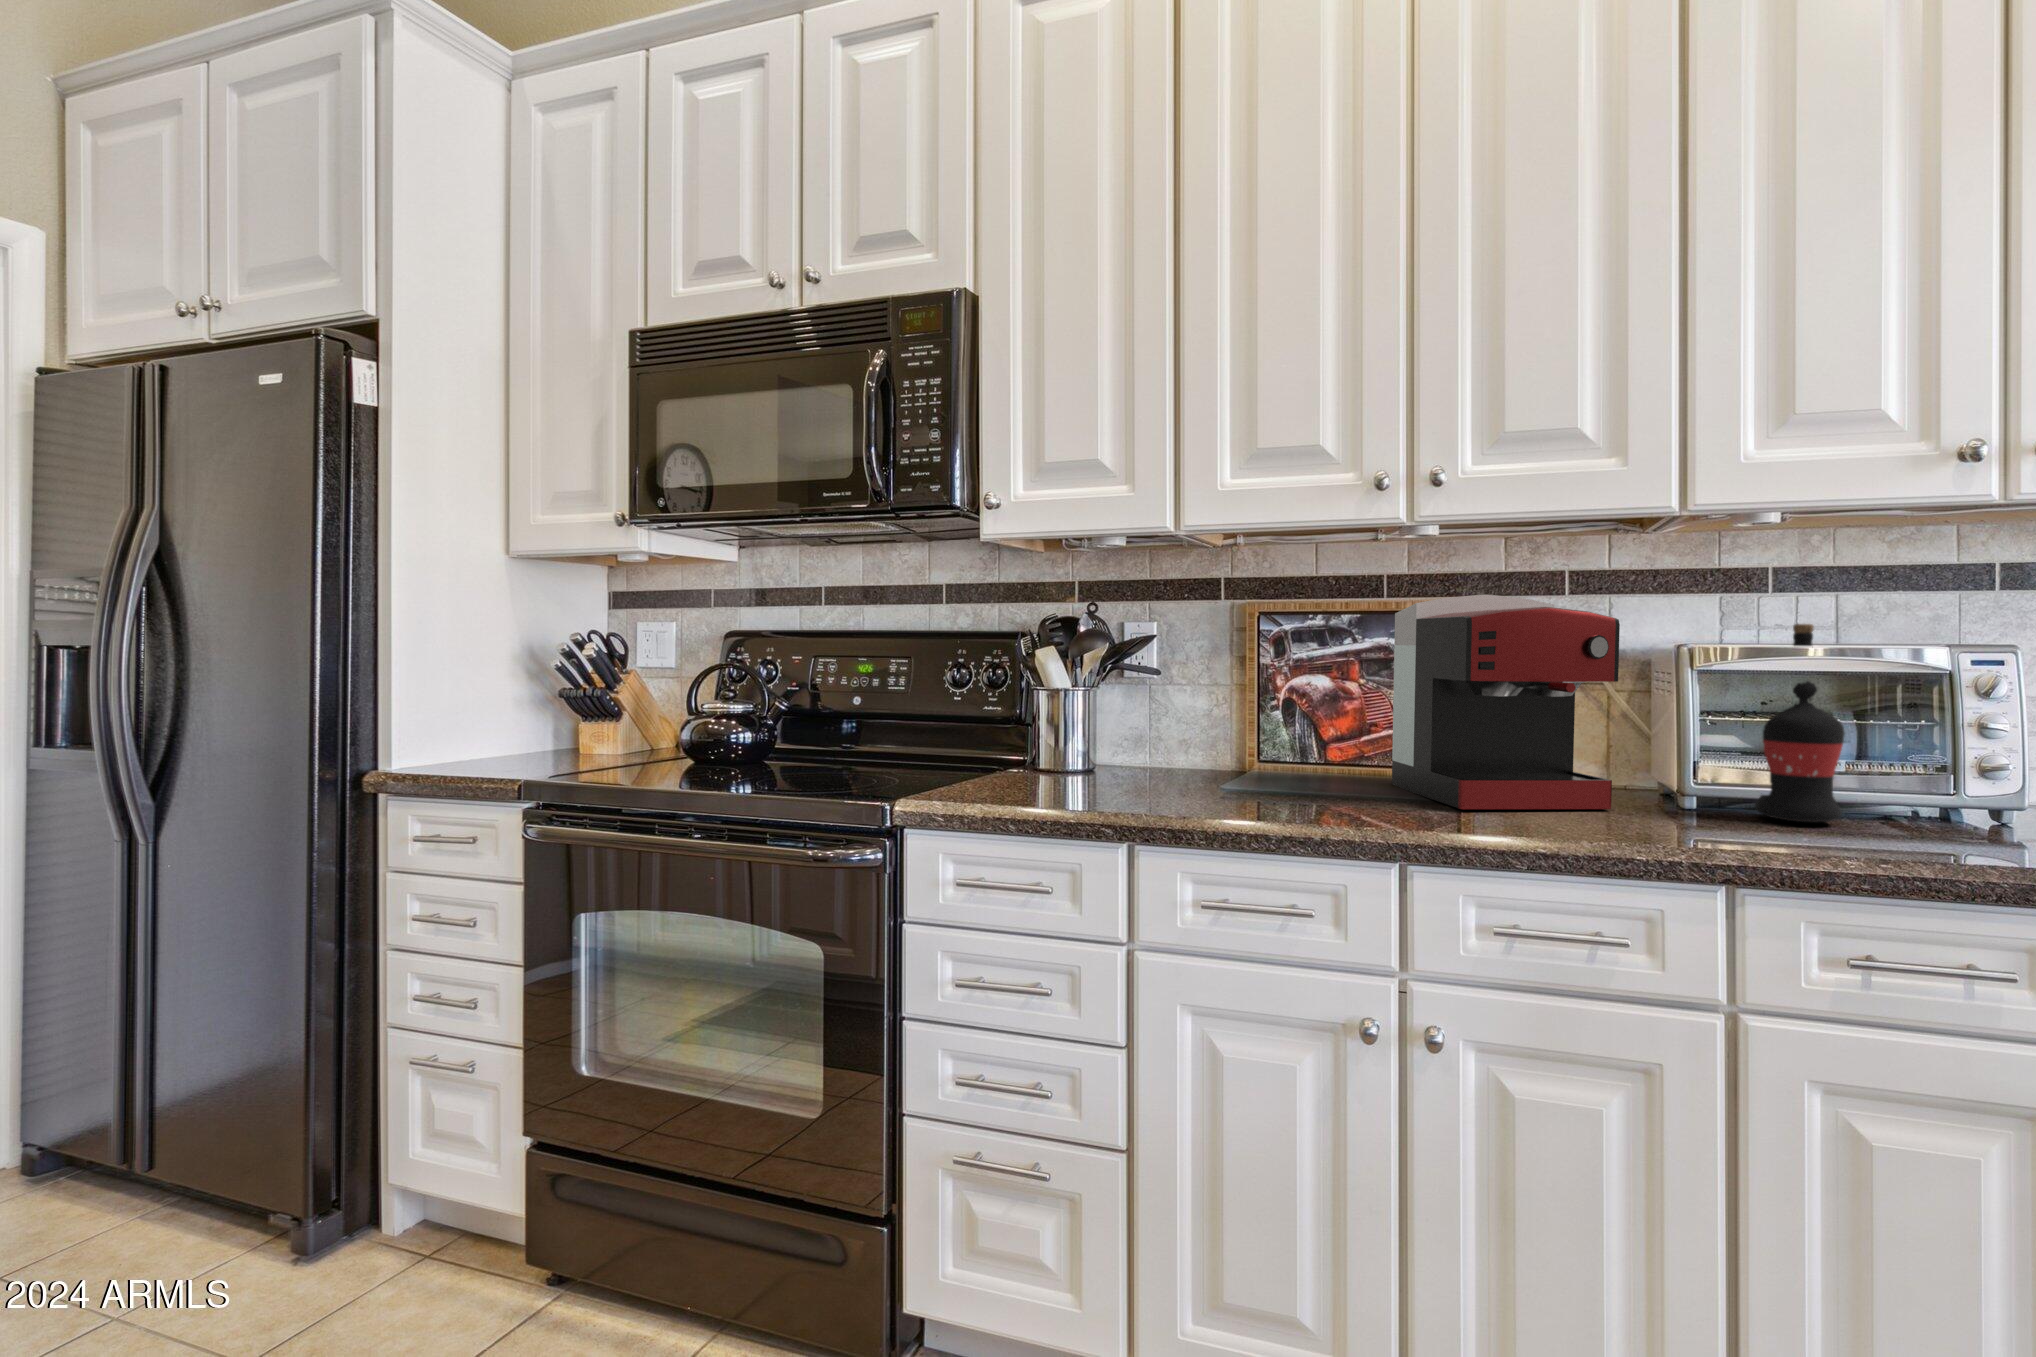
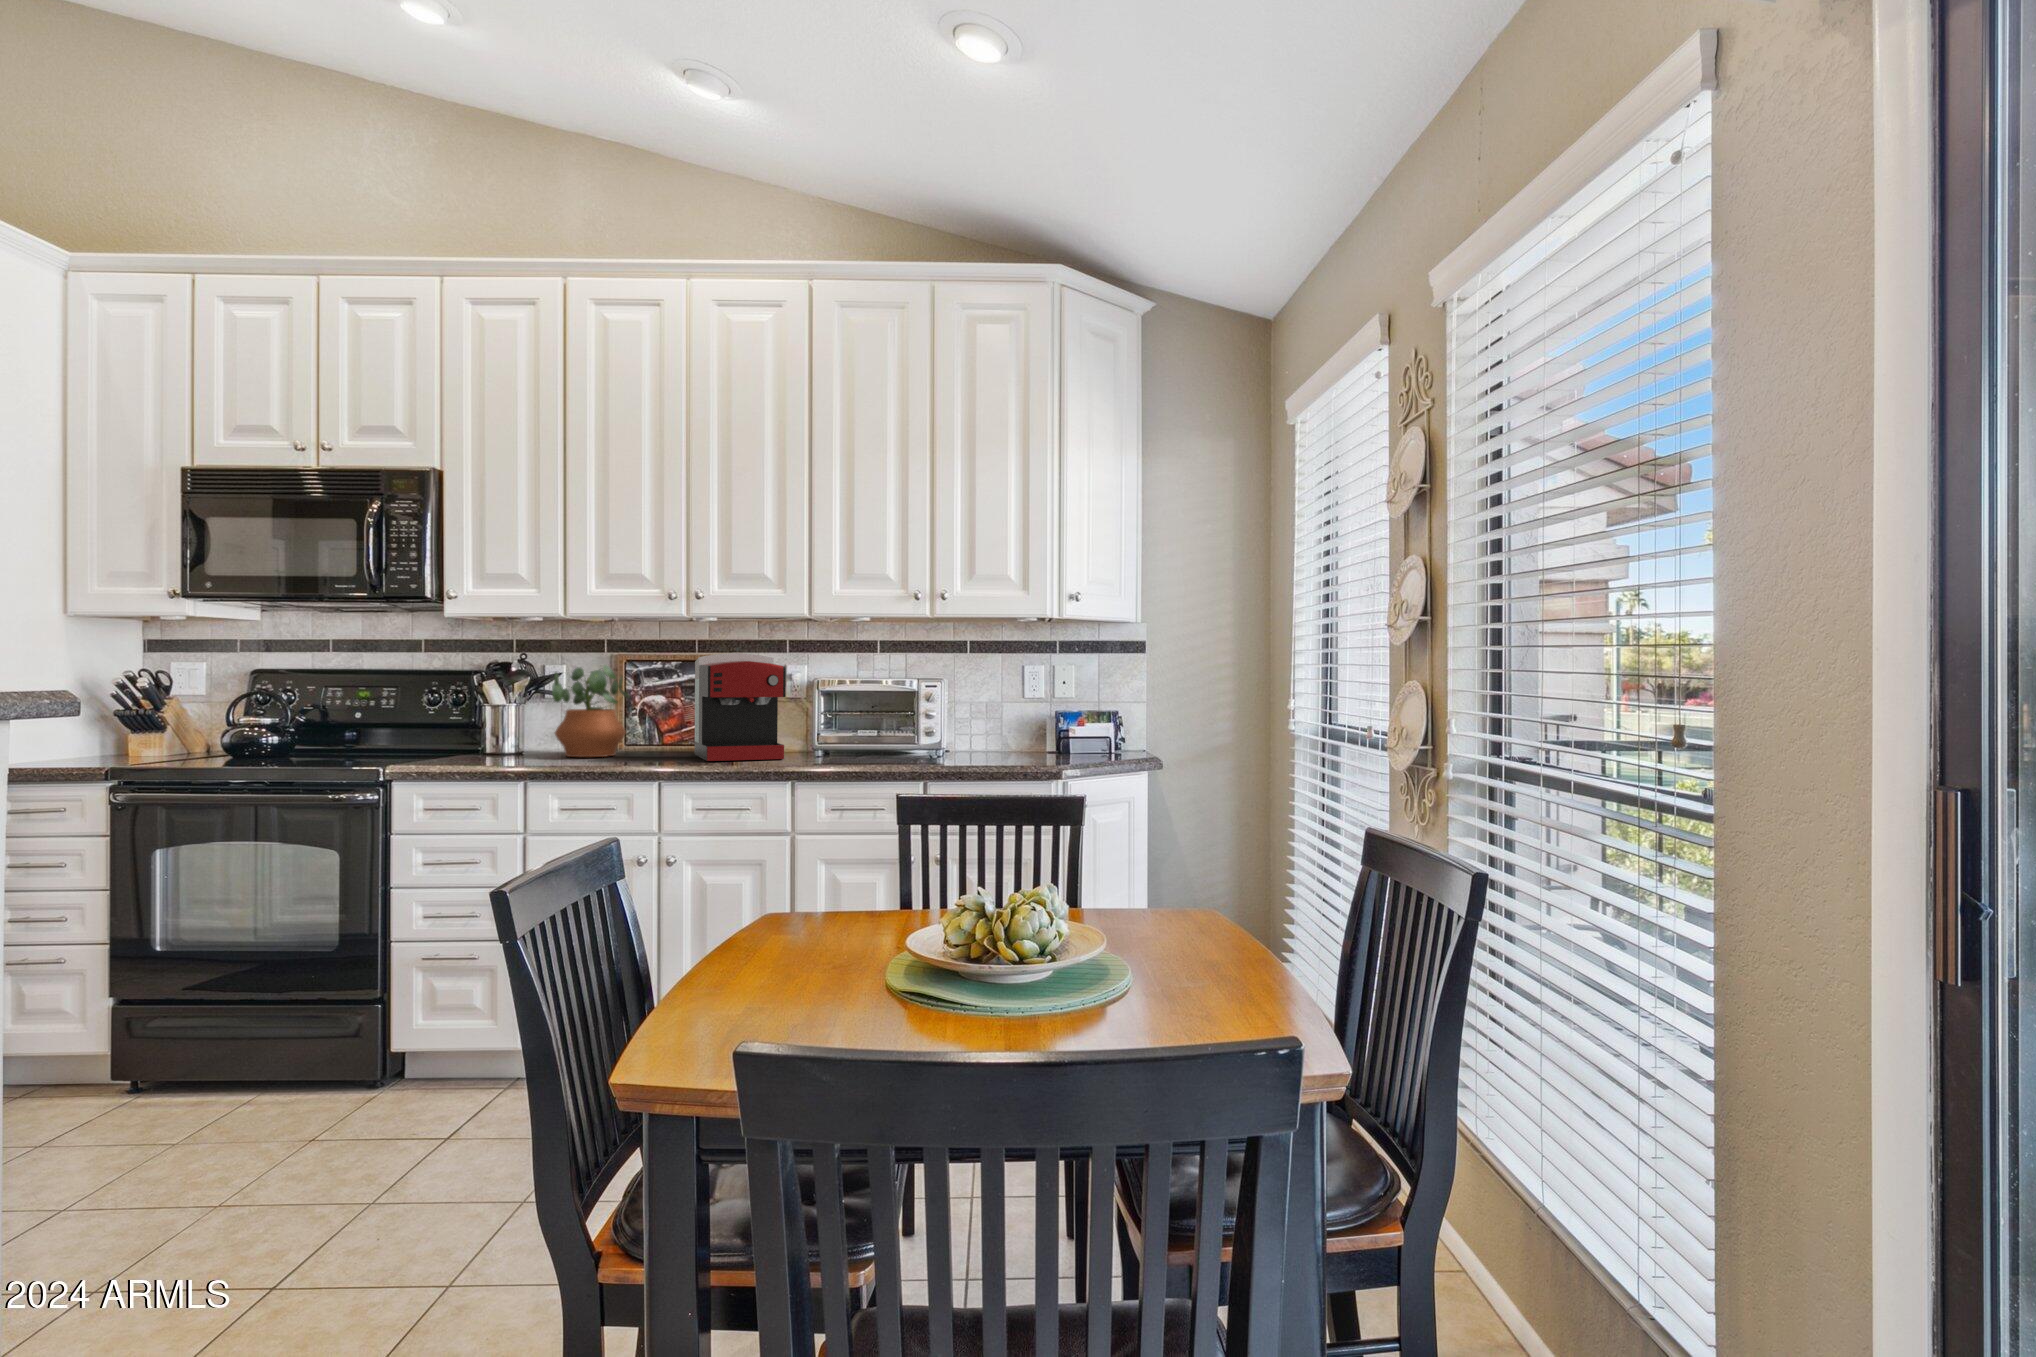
potted plant: none [1148,619,1277,787] -> present [552,665,631,757]
wine bottle: present [1755,624,1845,822] -> none [845,670,877,760]

